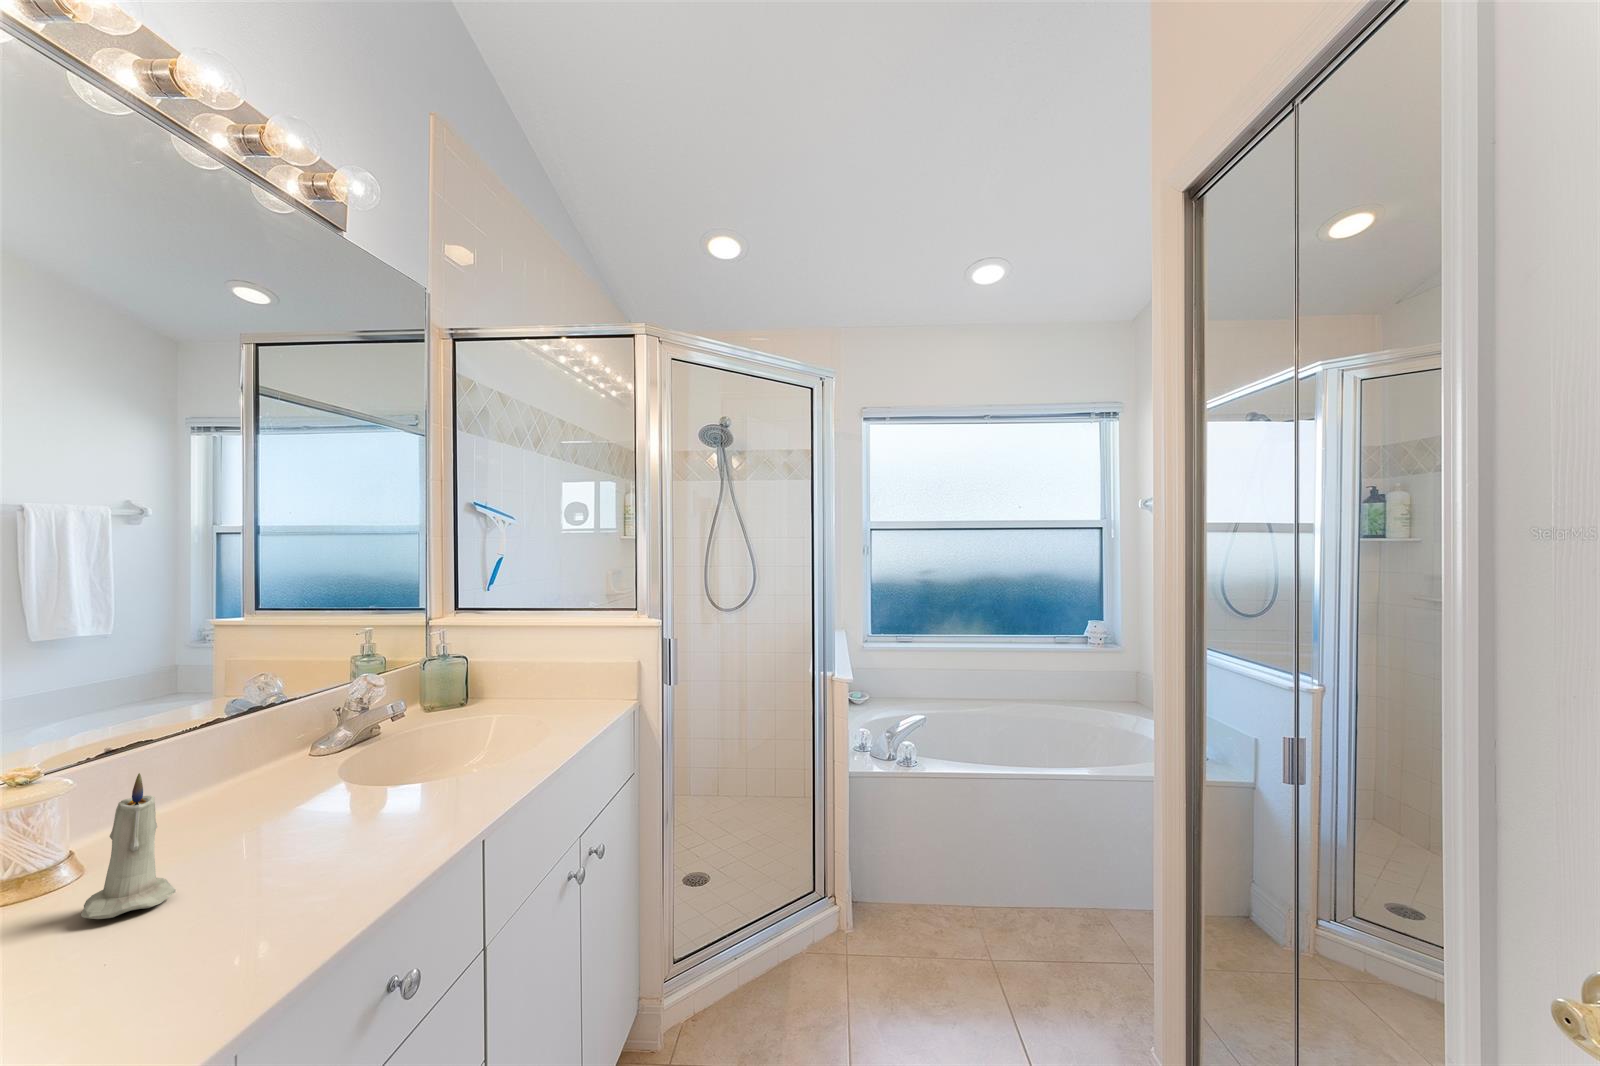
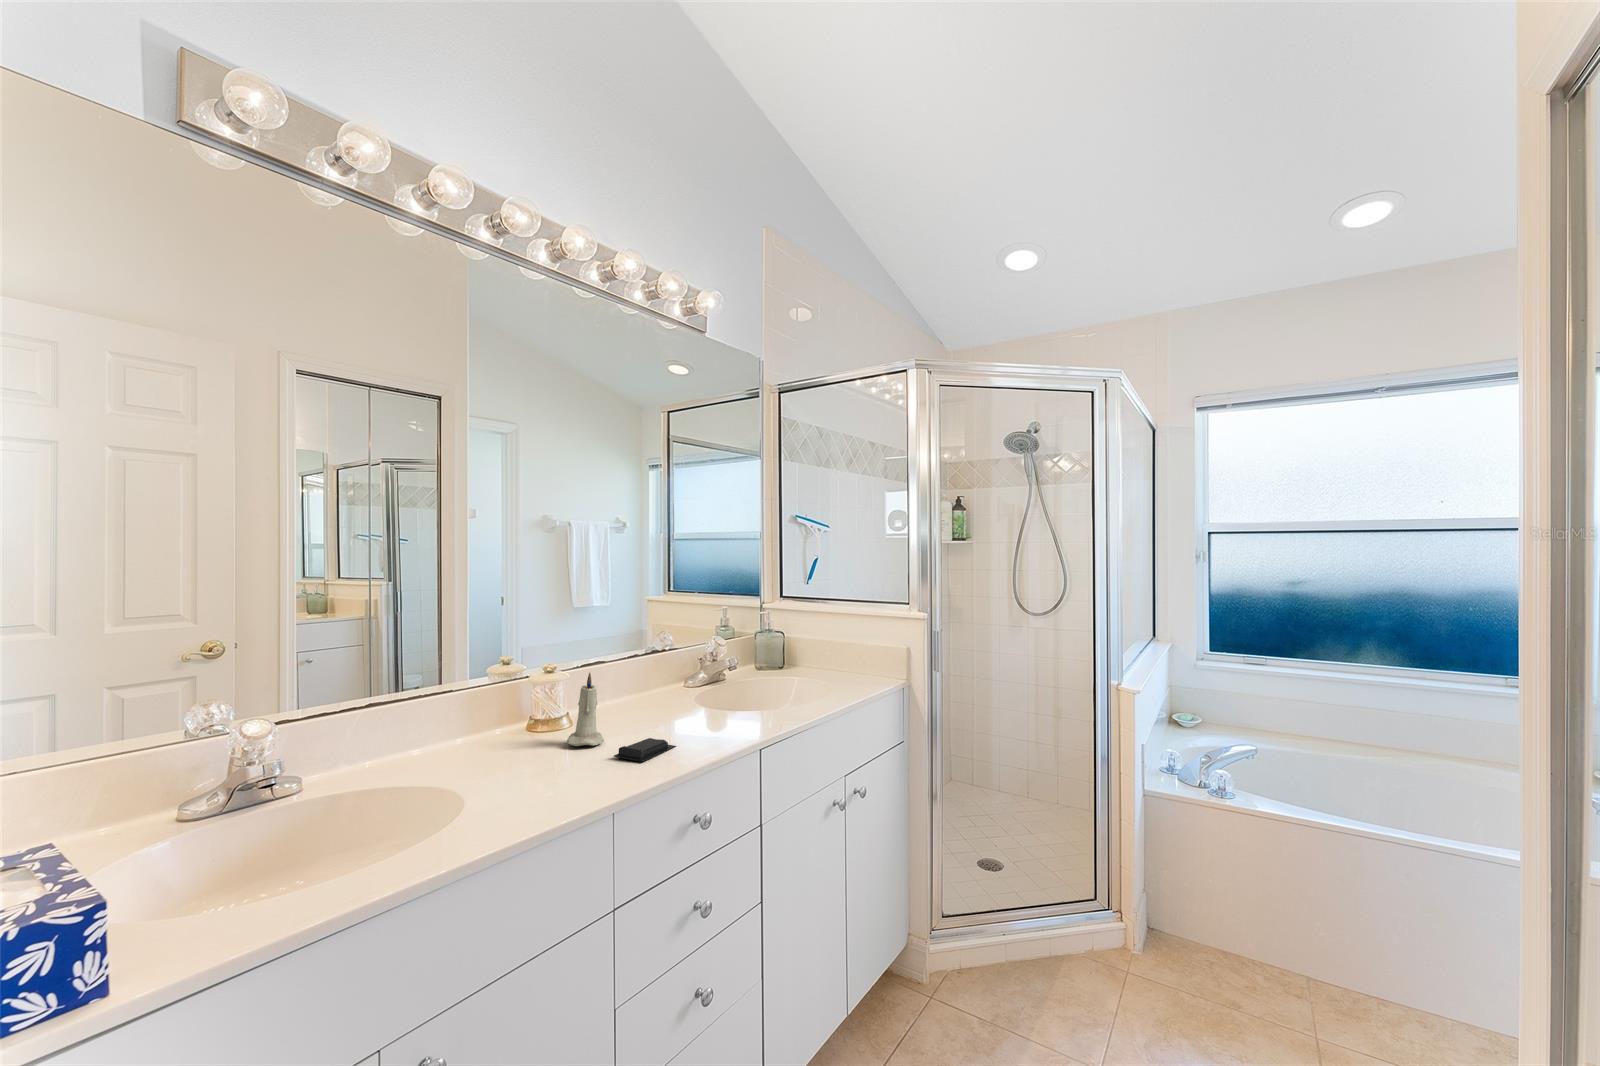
soap bar: none [210,862,336,921] -> present [614,738,676,762]

